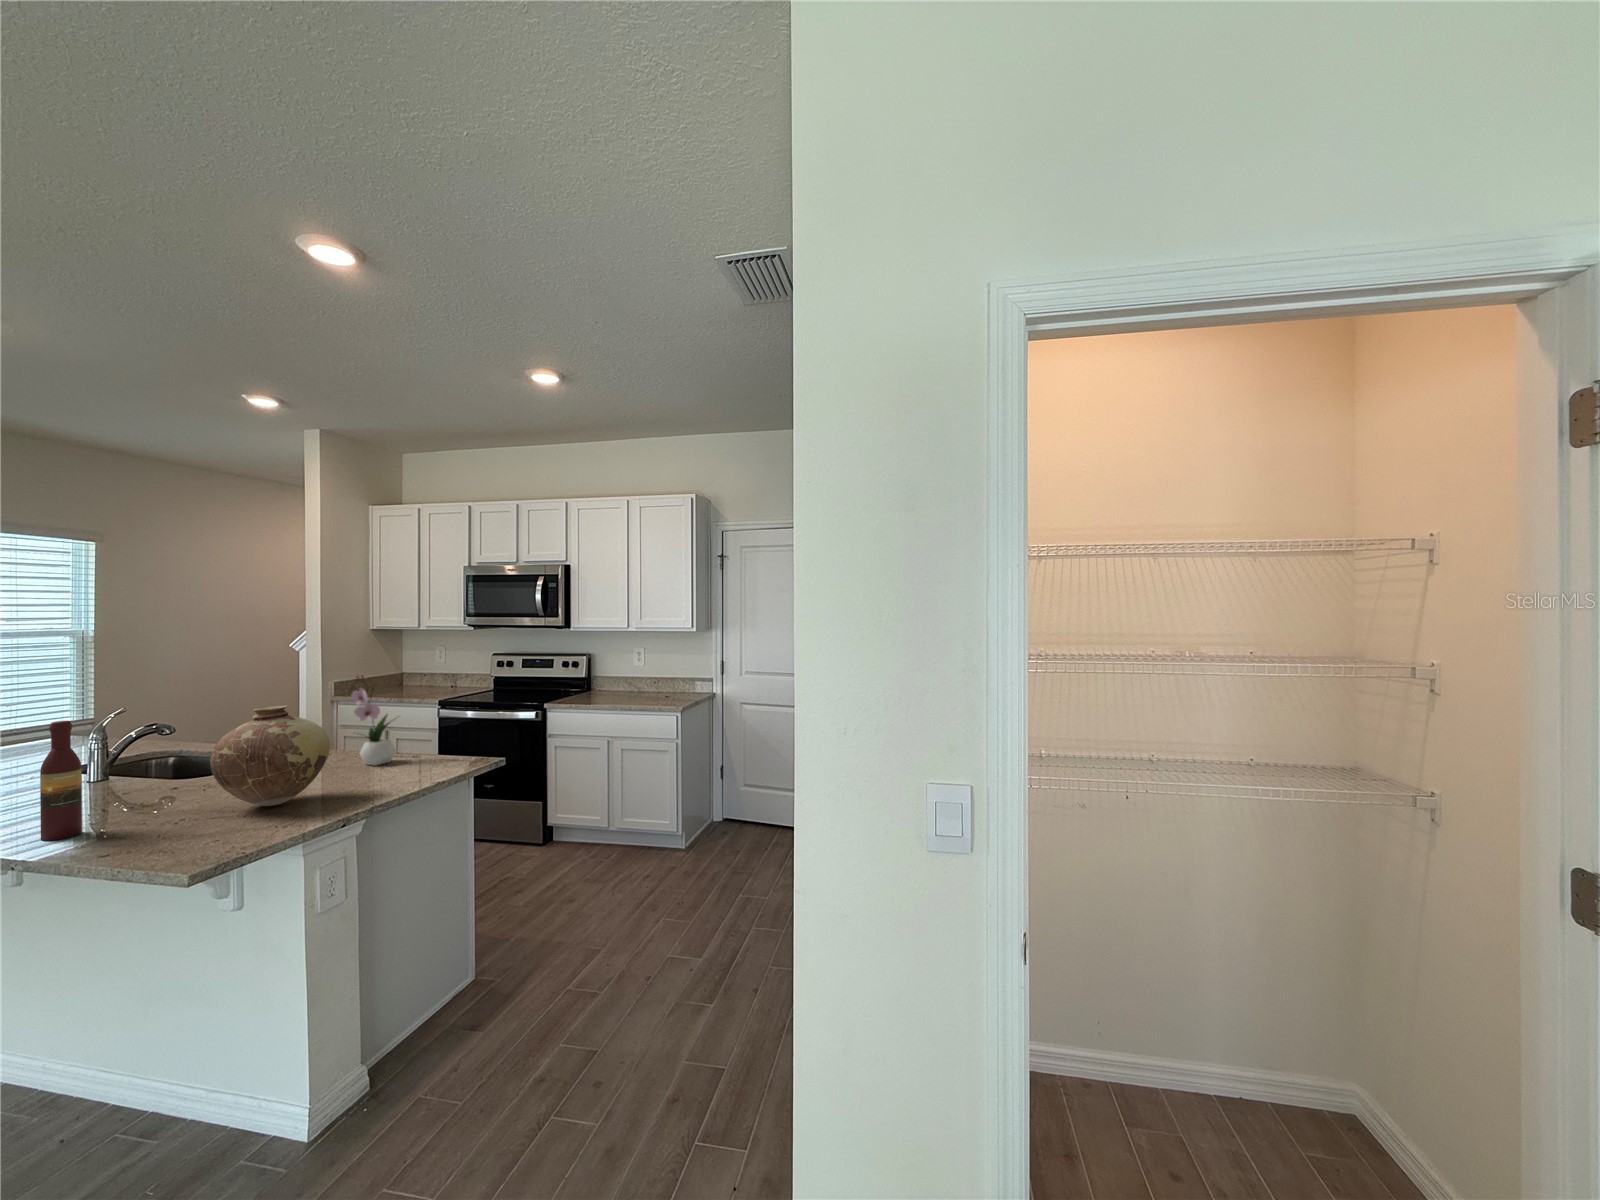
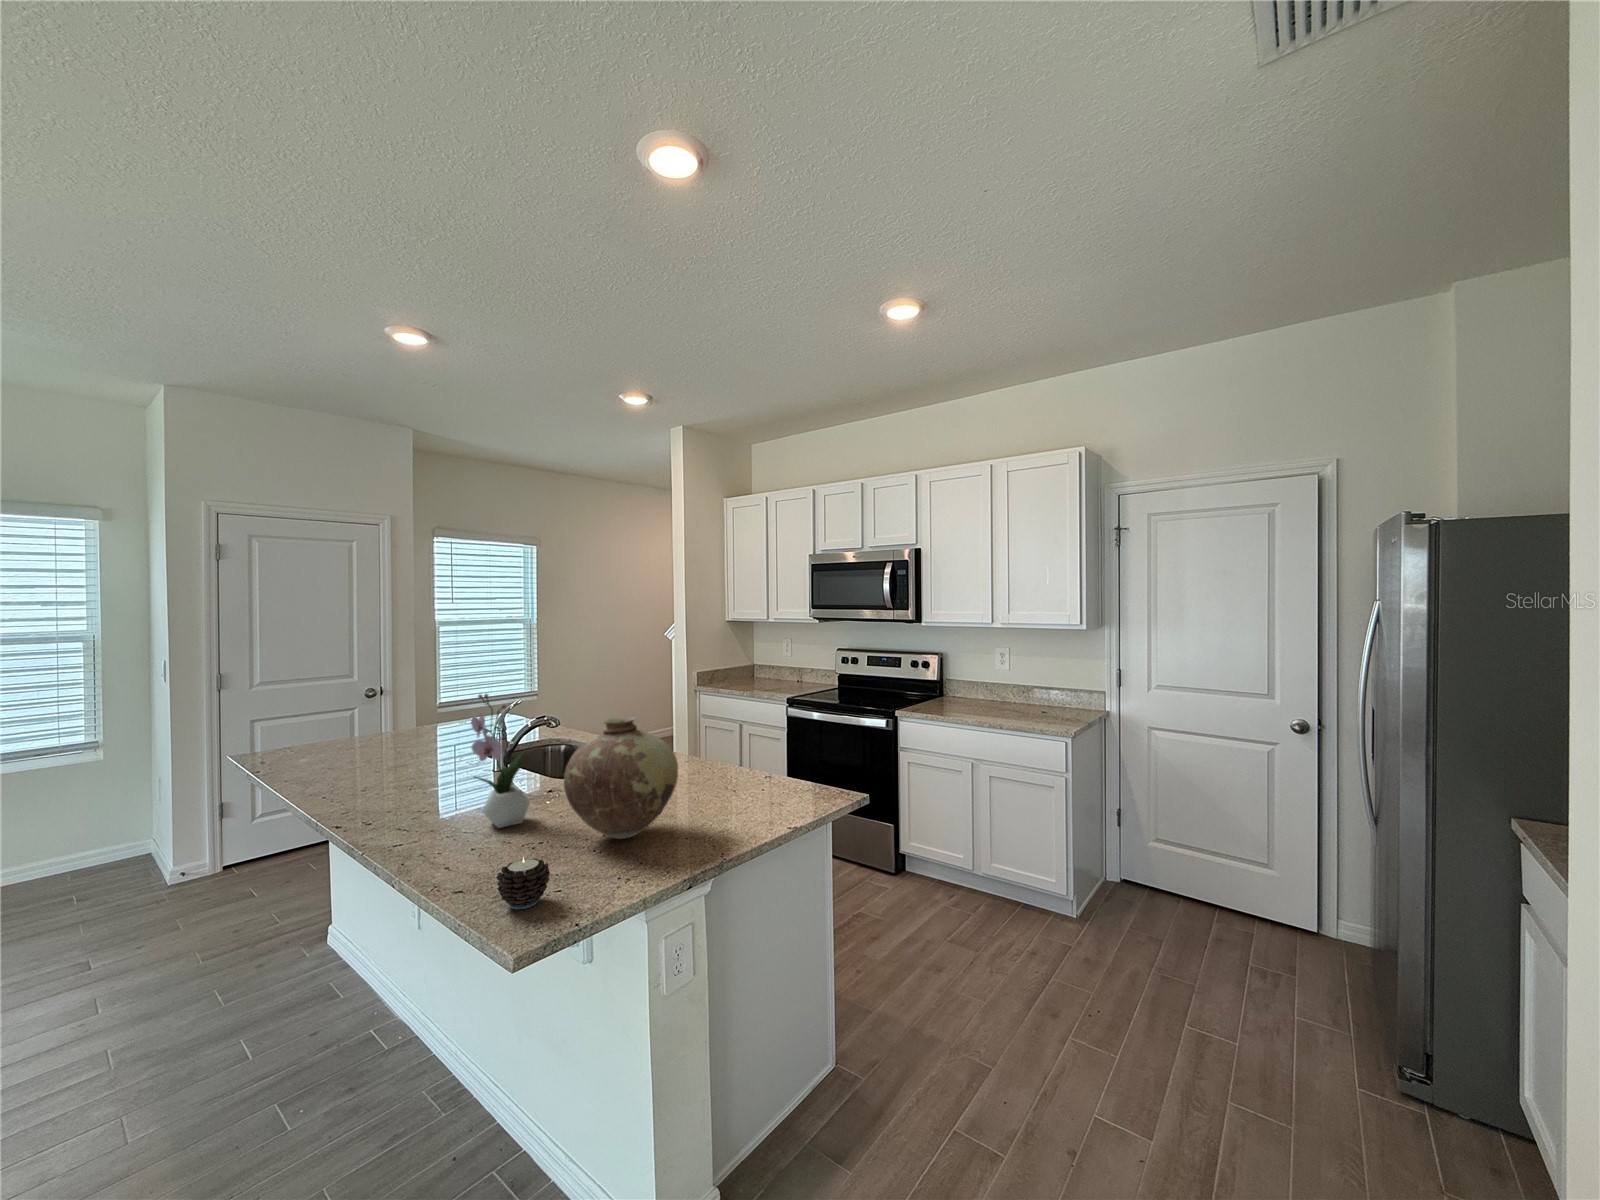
flower arrangement: present [351,675,396,766] -> present [471,694,532,828]
wine bottle: present [40,721,82,841] -> none [421,724,456,855]
candle: none [156,812,212,854] -> present [497,857,550,909]

